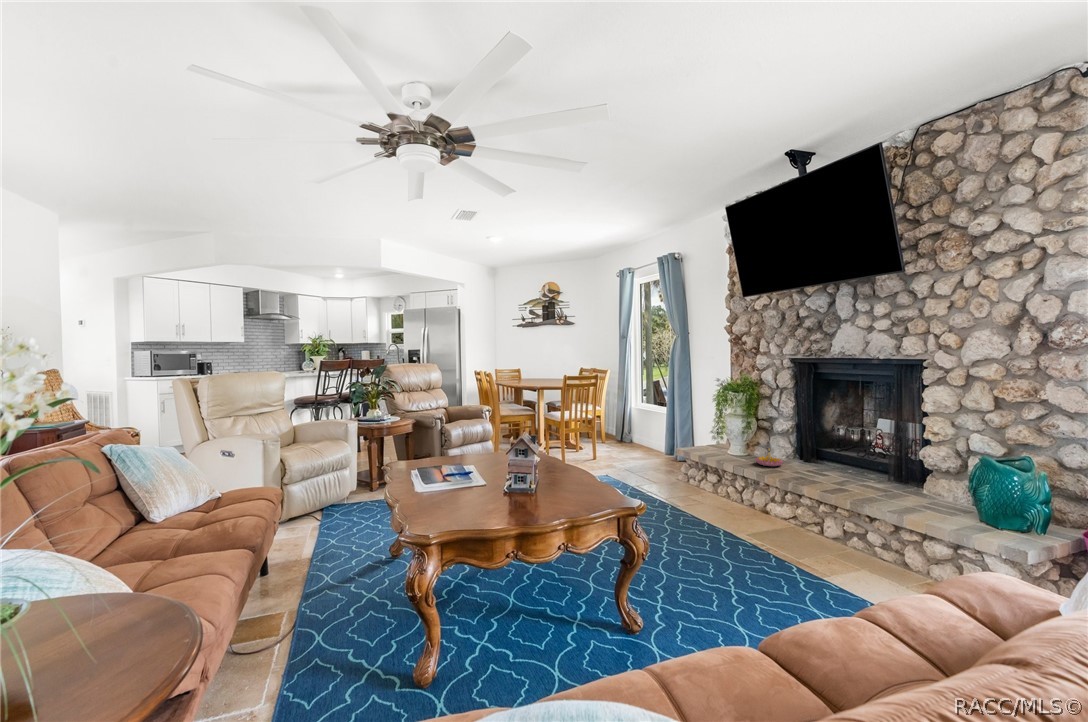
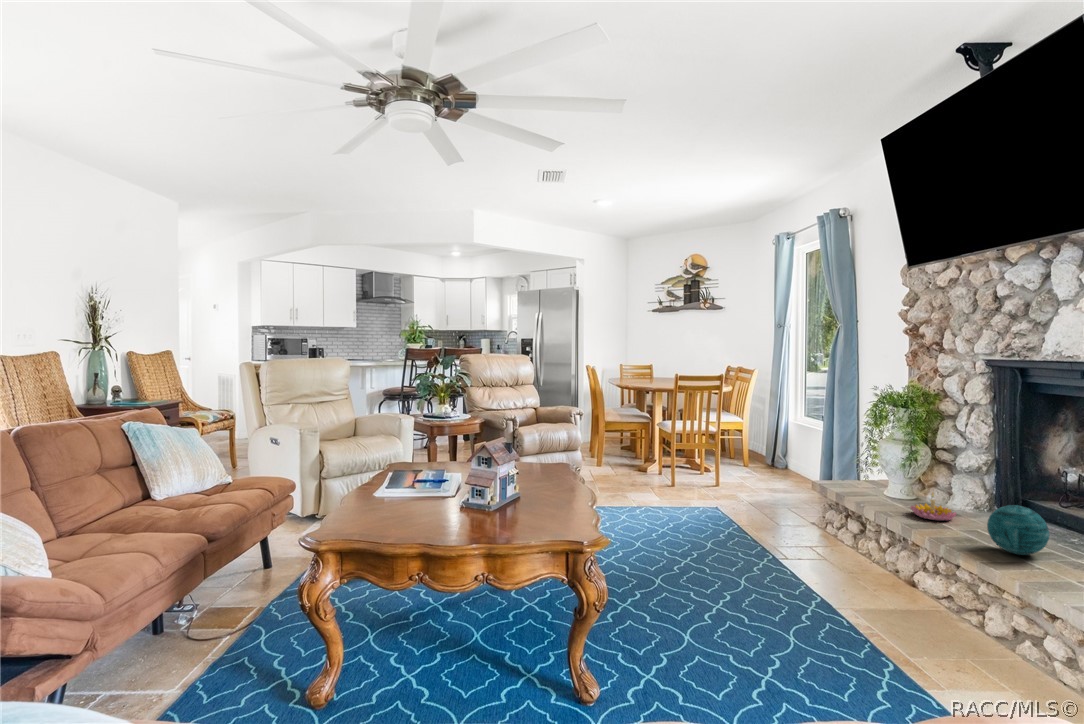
decorative orb: none [816,451,852,482] -> present [987,505,1049,555]

